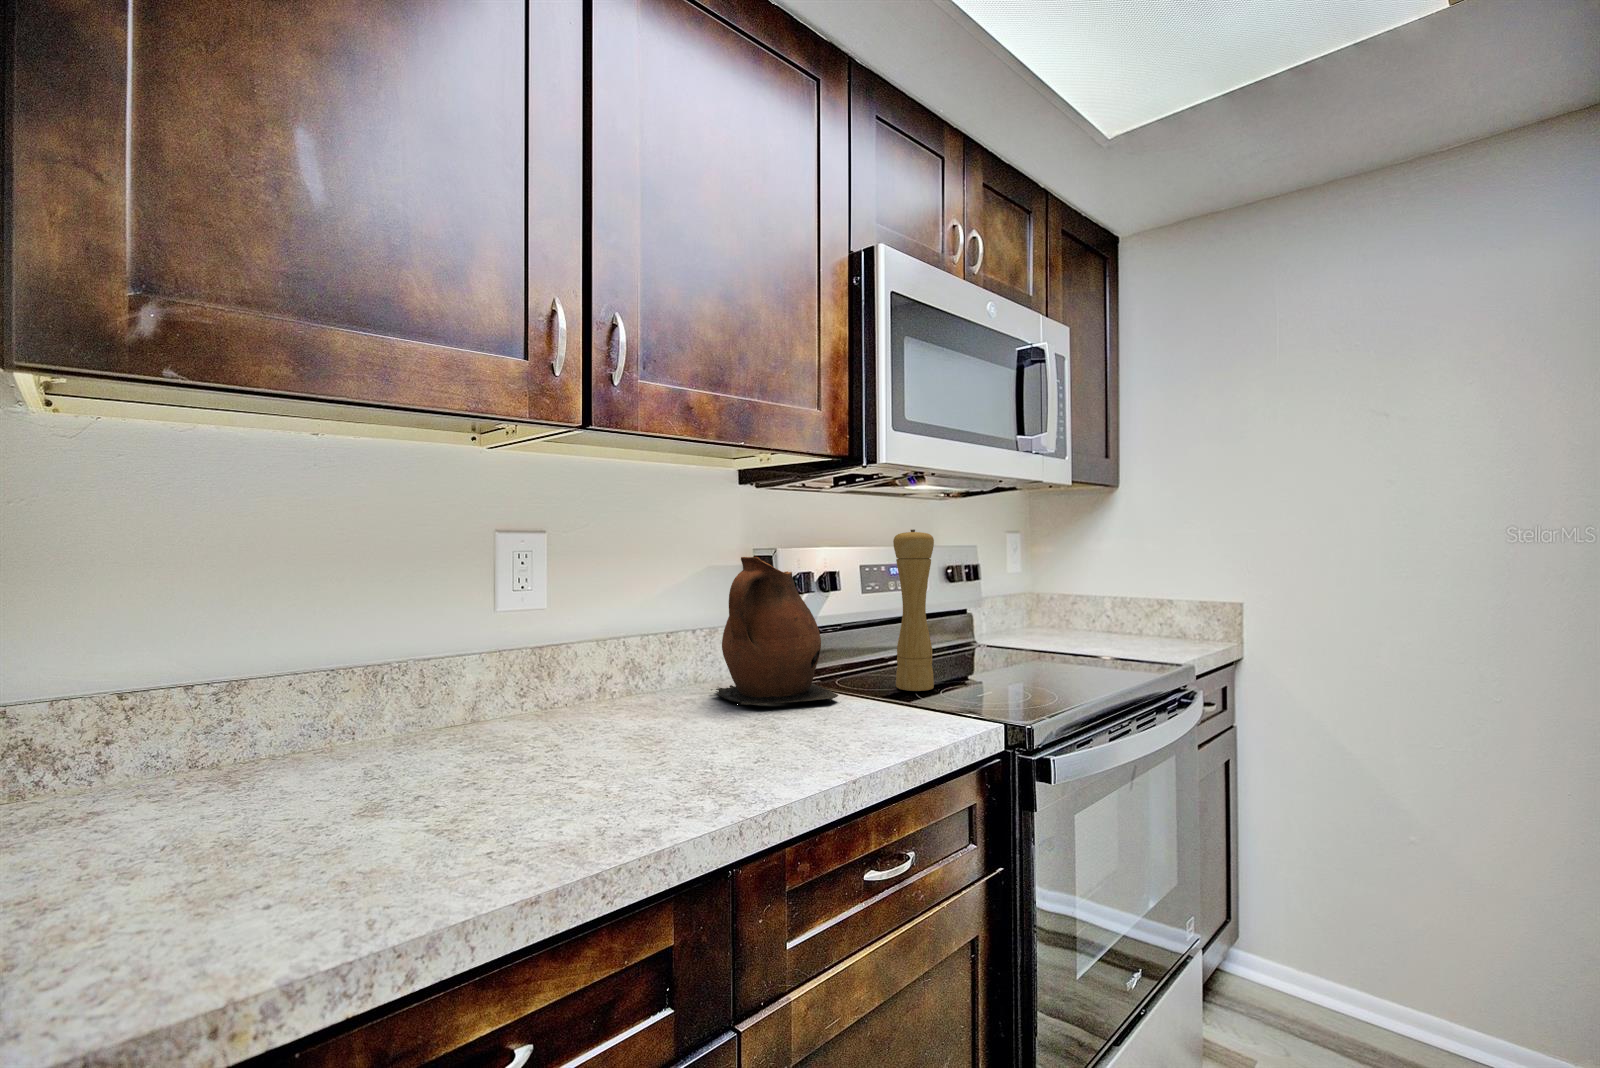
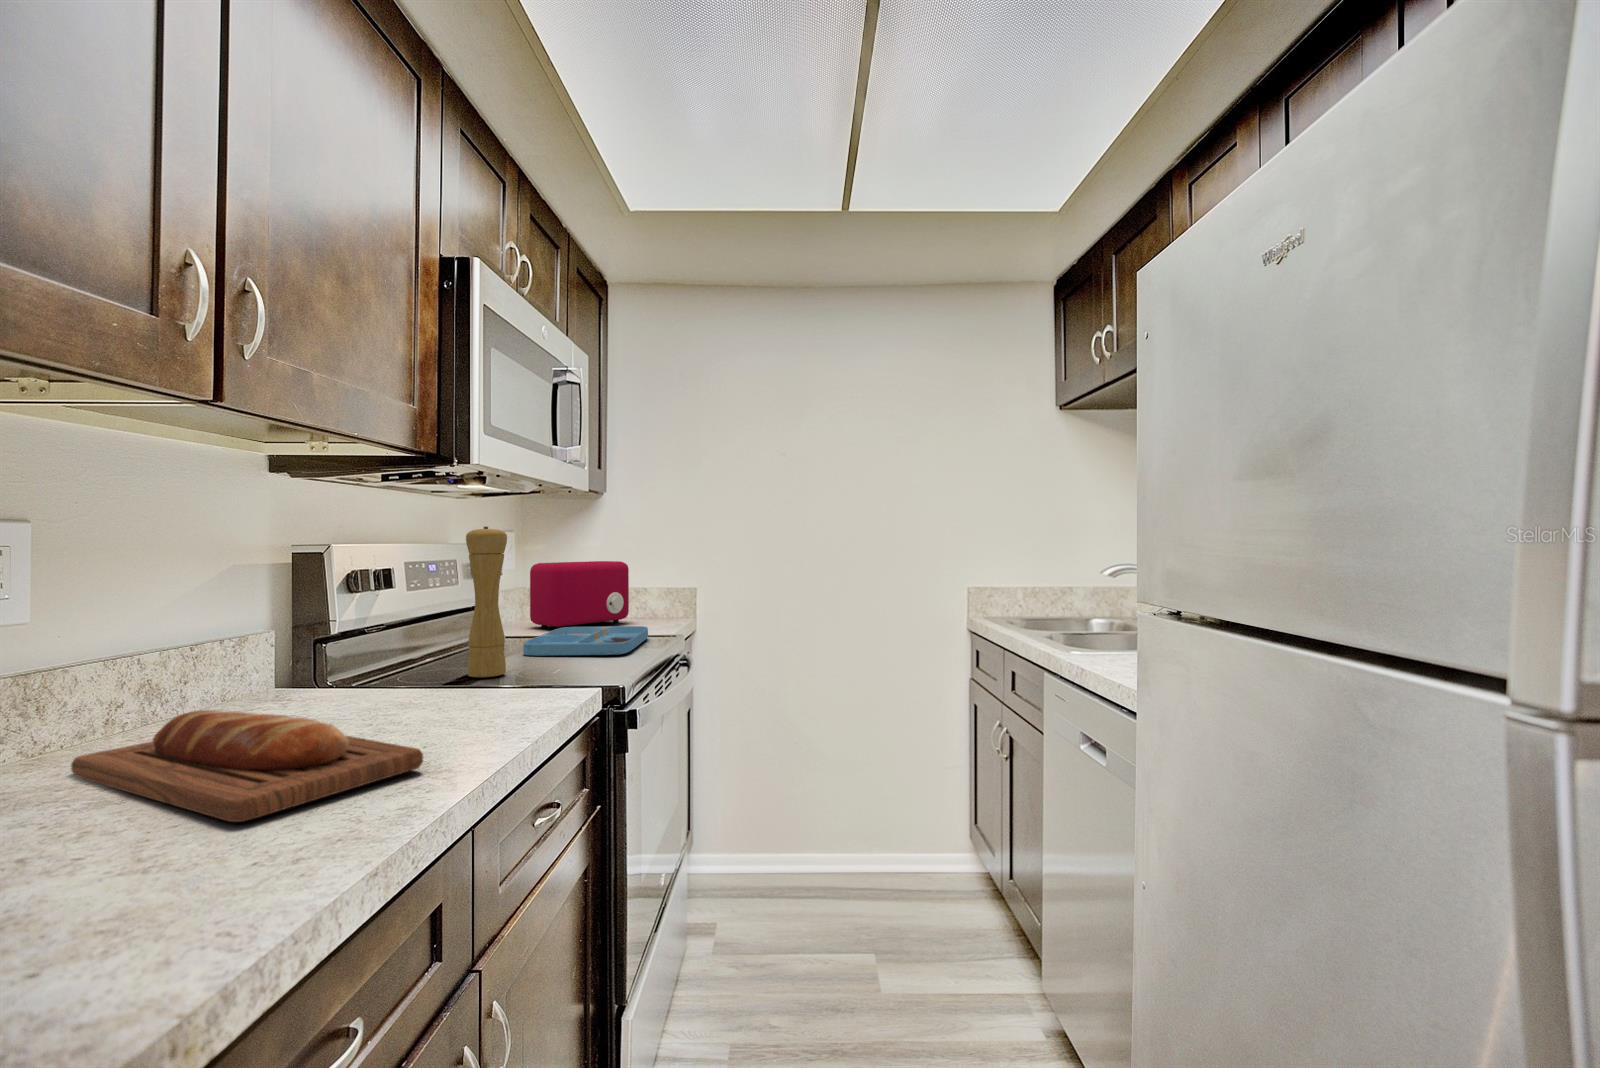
ceramic pitcher: present [711,557,838,705] -> none [264,552,428,711]
toaster: none [1028,566,1150,643] -> present [530,561,629,629]
tray: none [981,642,1149,683] -> present [523,626,648,656]
bread loaf: none [540,692,722,801] -> present [71,710,423,822]

